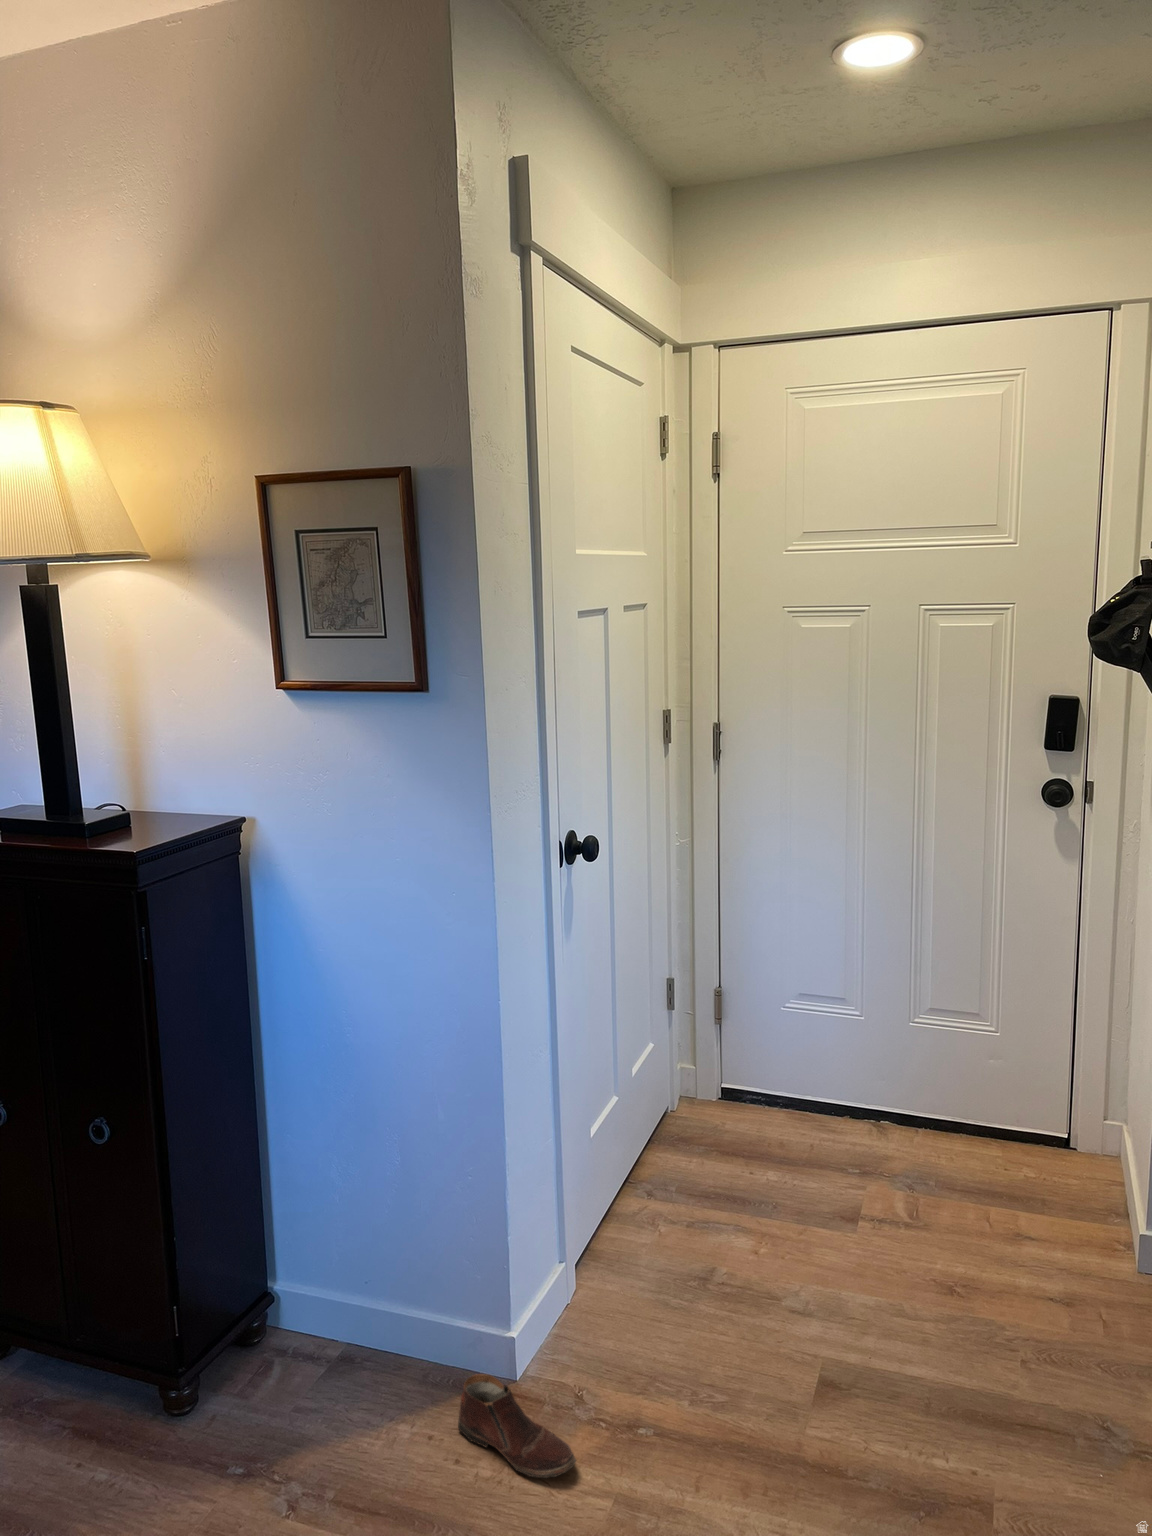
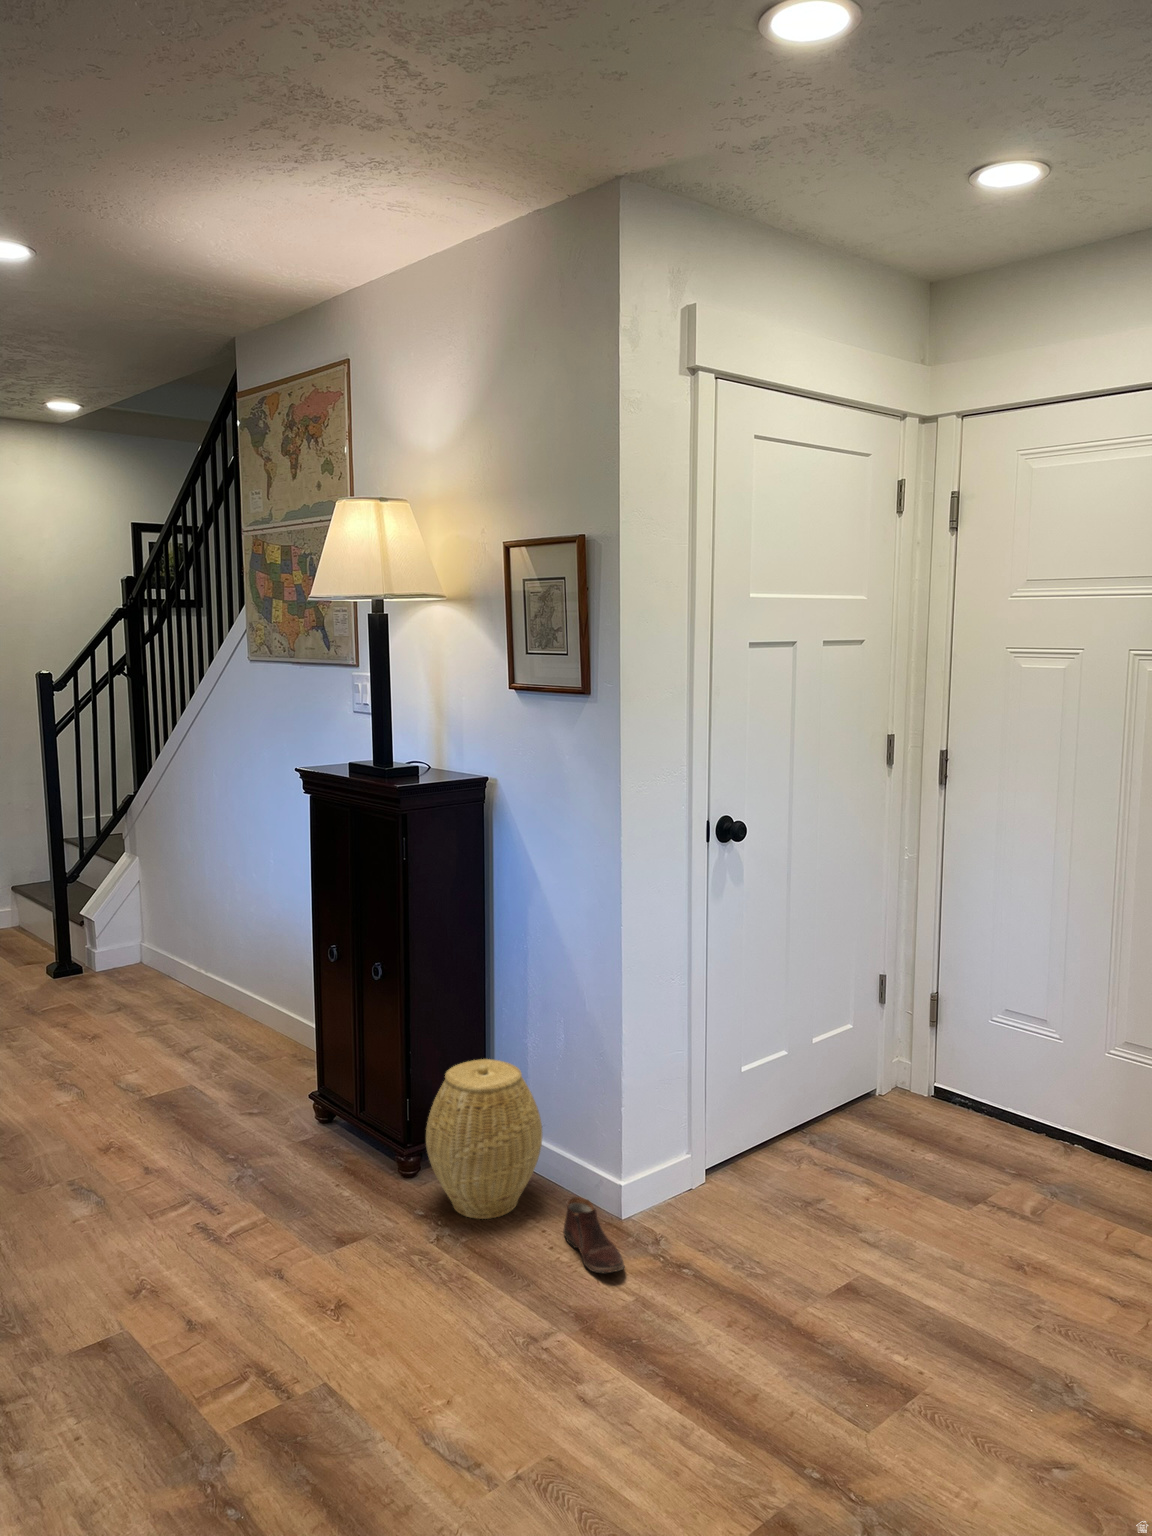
woven basket: none [228,1214,398,1451] -> present [426,1059,542,1219]

